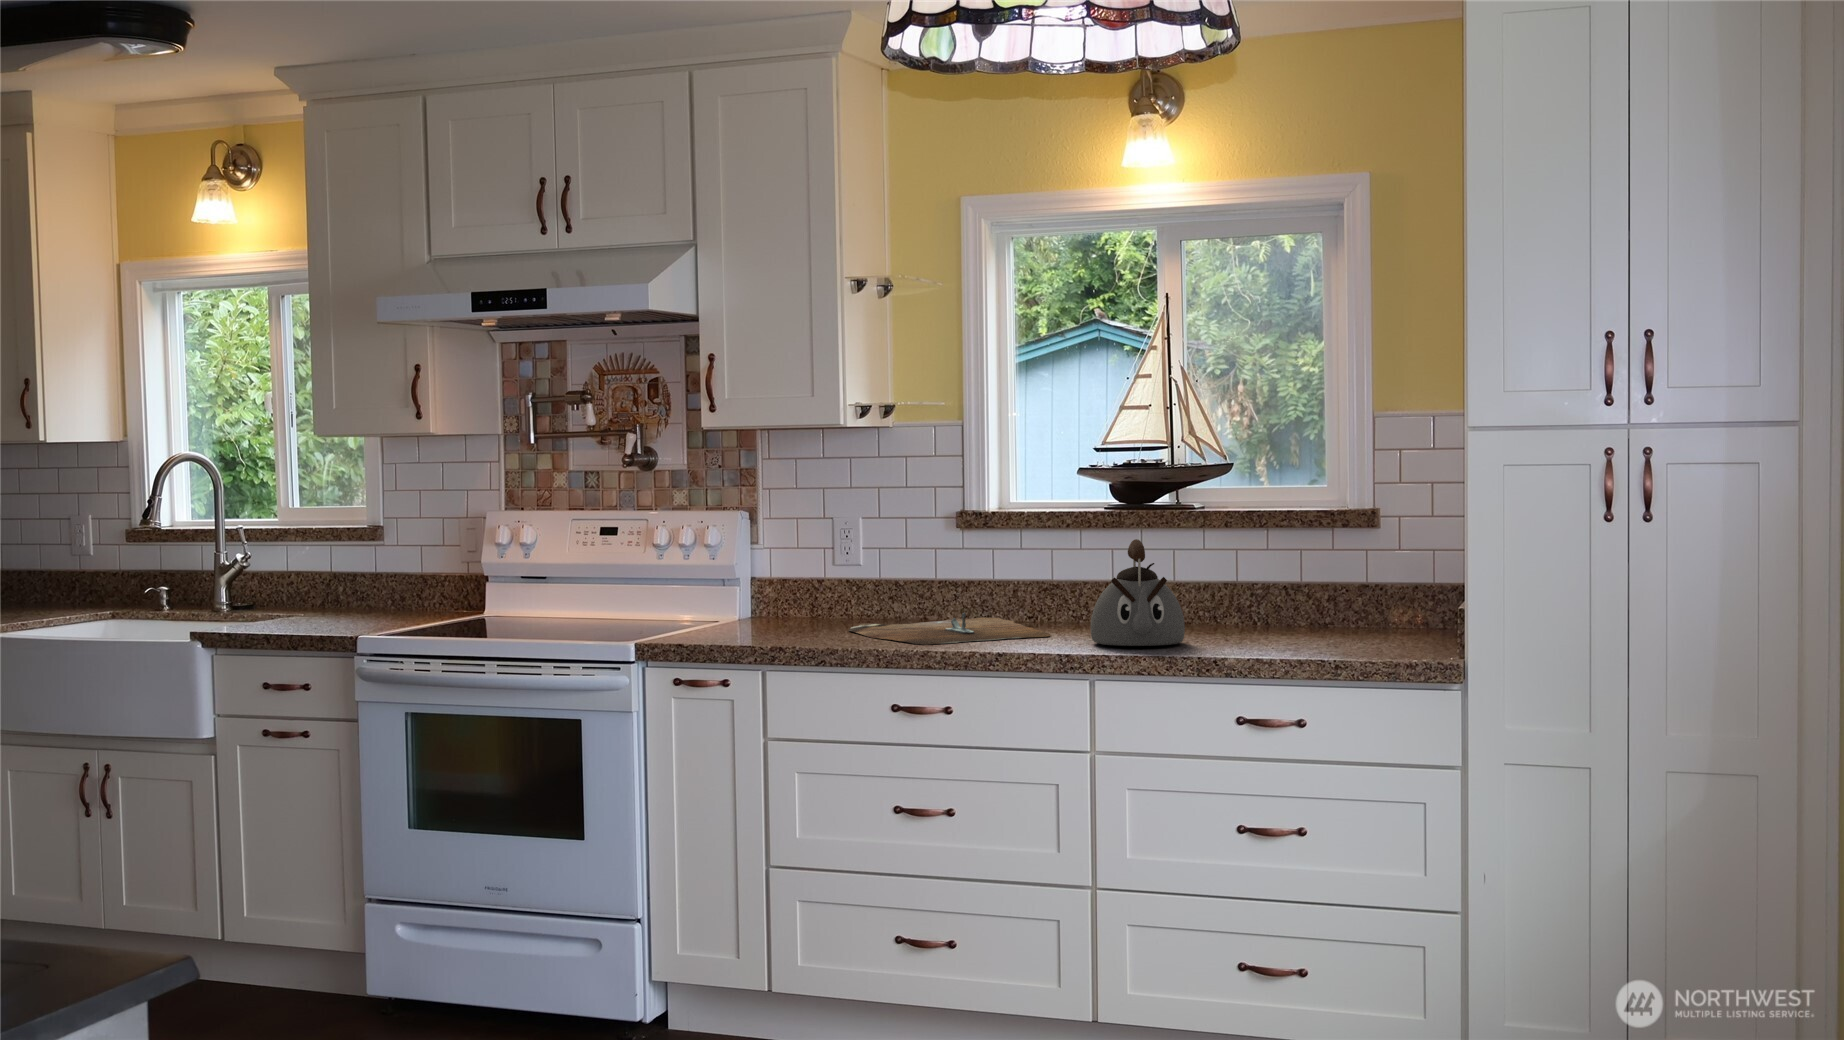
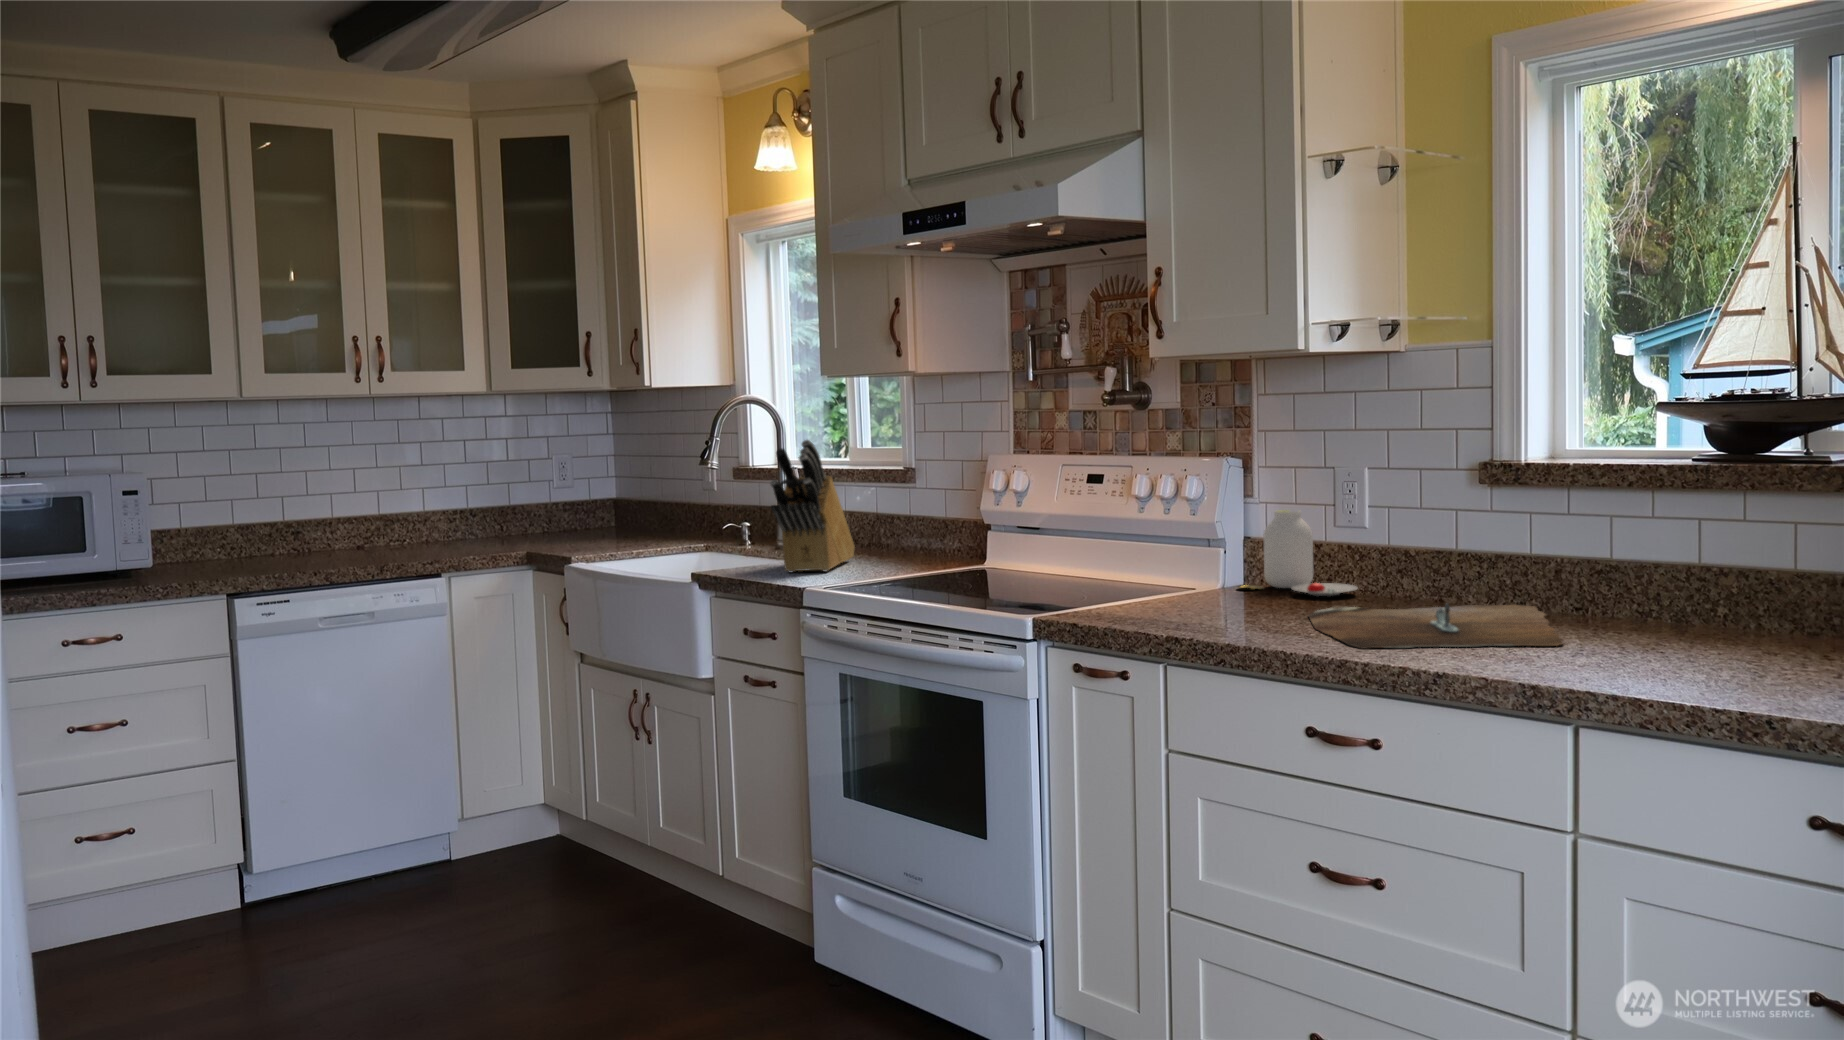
knife block: none [290,495,343,627] -> present [770,440,855,572]
kettle: present [1091,539,1185,646] -> none [1597,516,1754,681]
jar: none [755,553,858,620] -> present [1239,510,1357,596]

